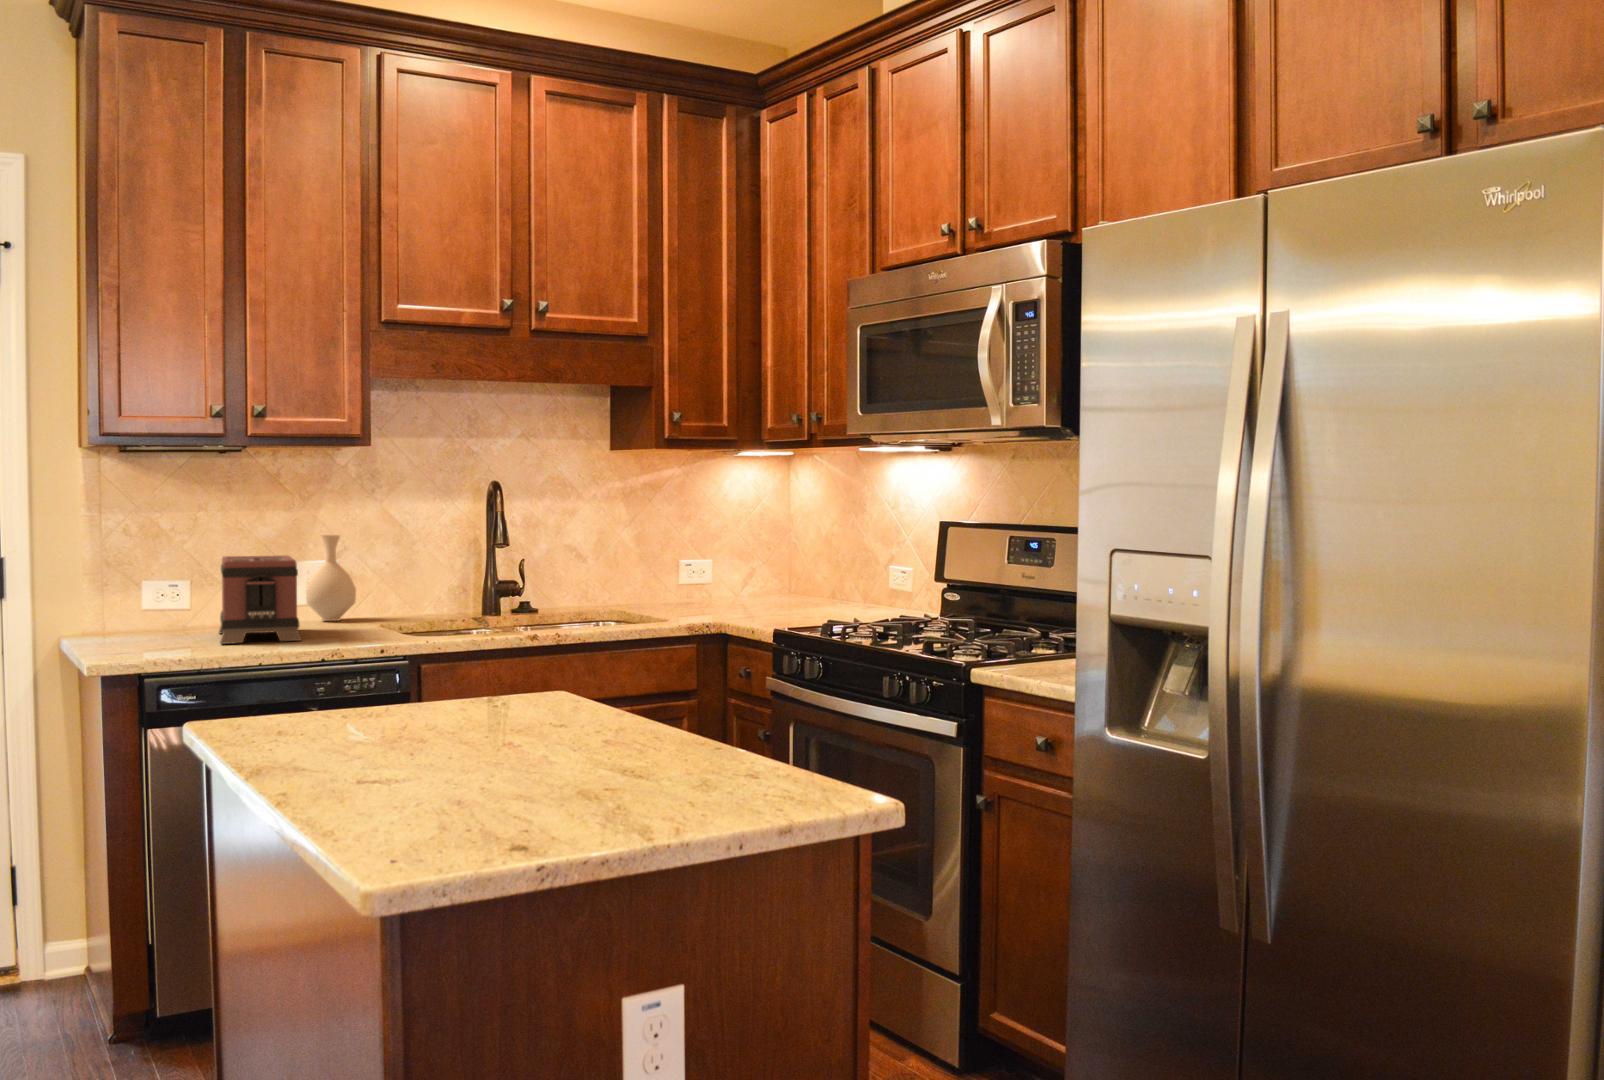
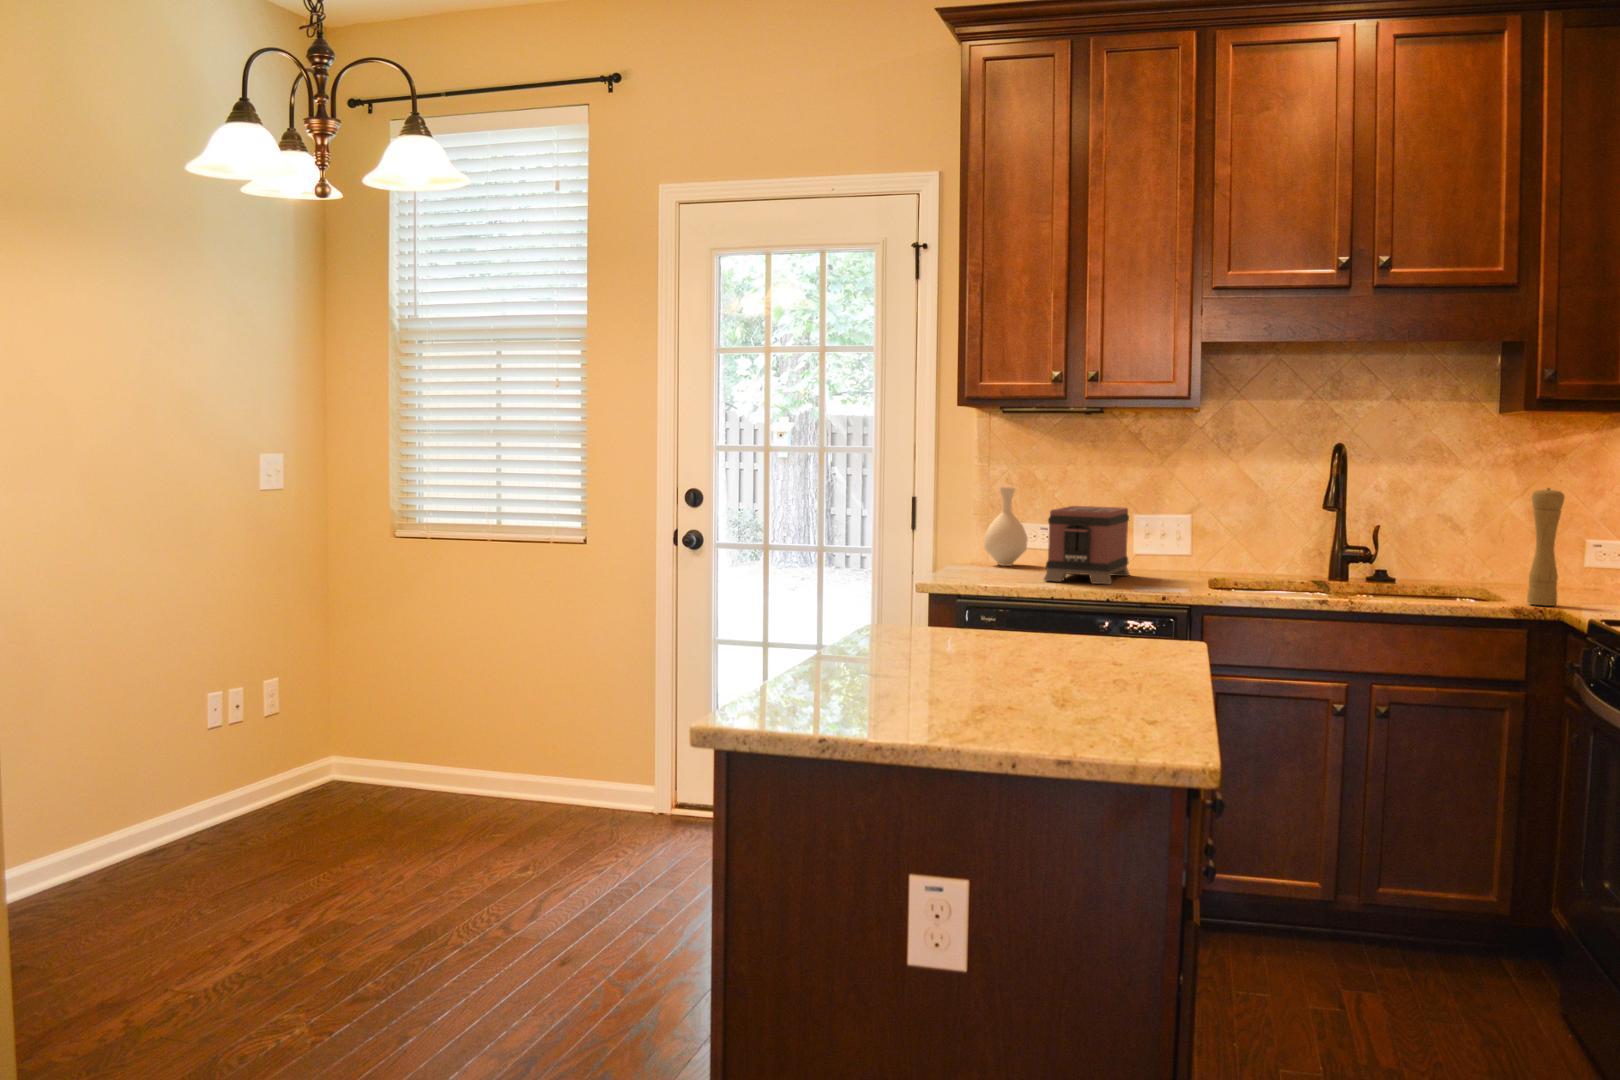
pepper mill: none [693,516,718,620] -> present [1527,488,1565,606]
vase: present [306,535,356,621] -> present [984,487,1028,566]

